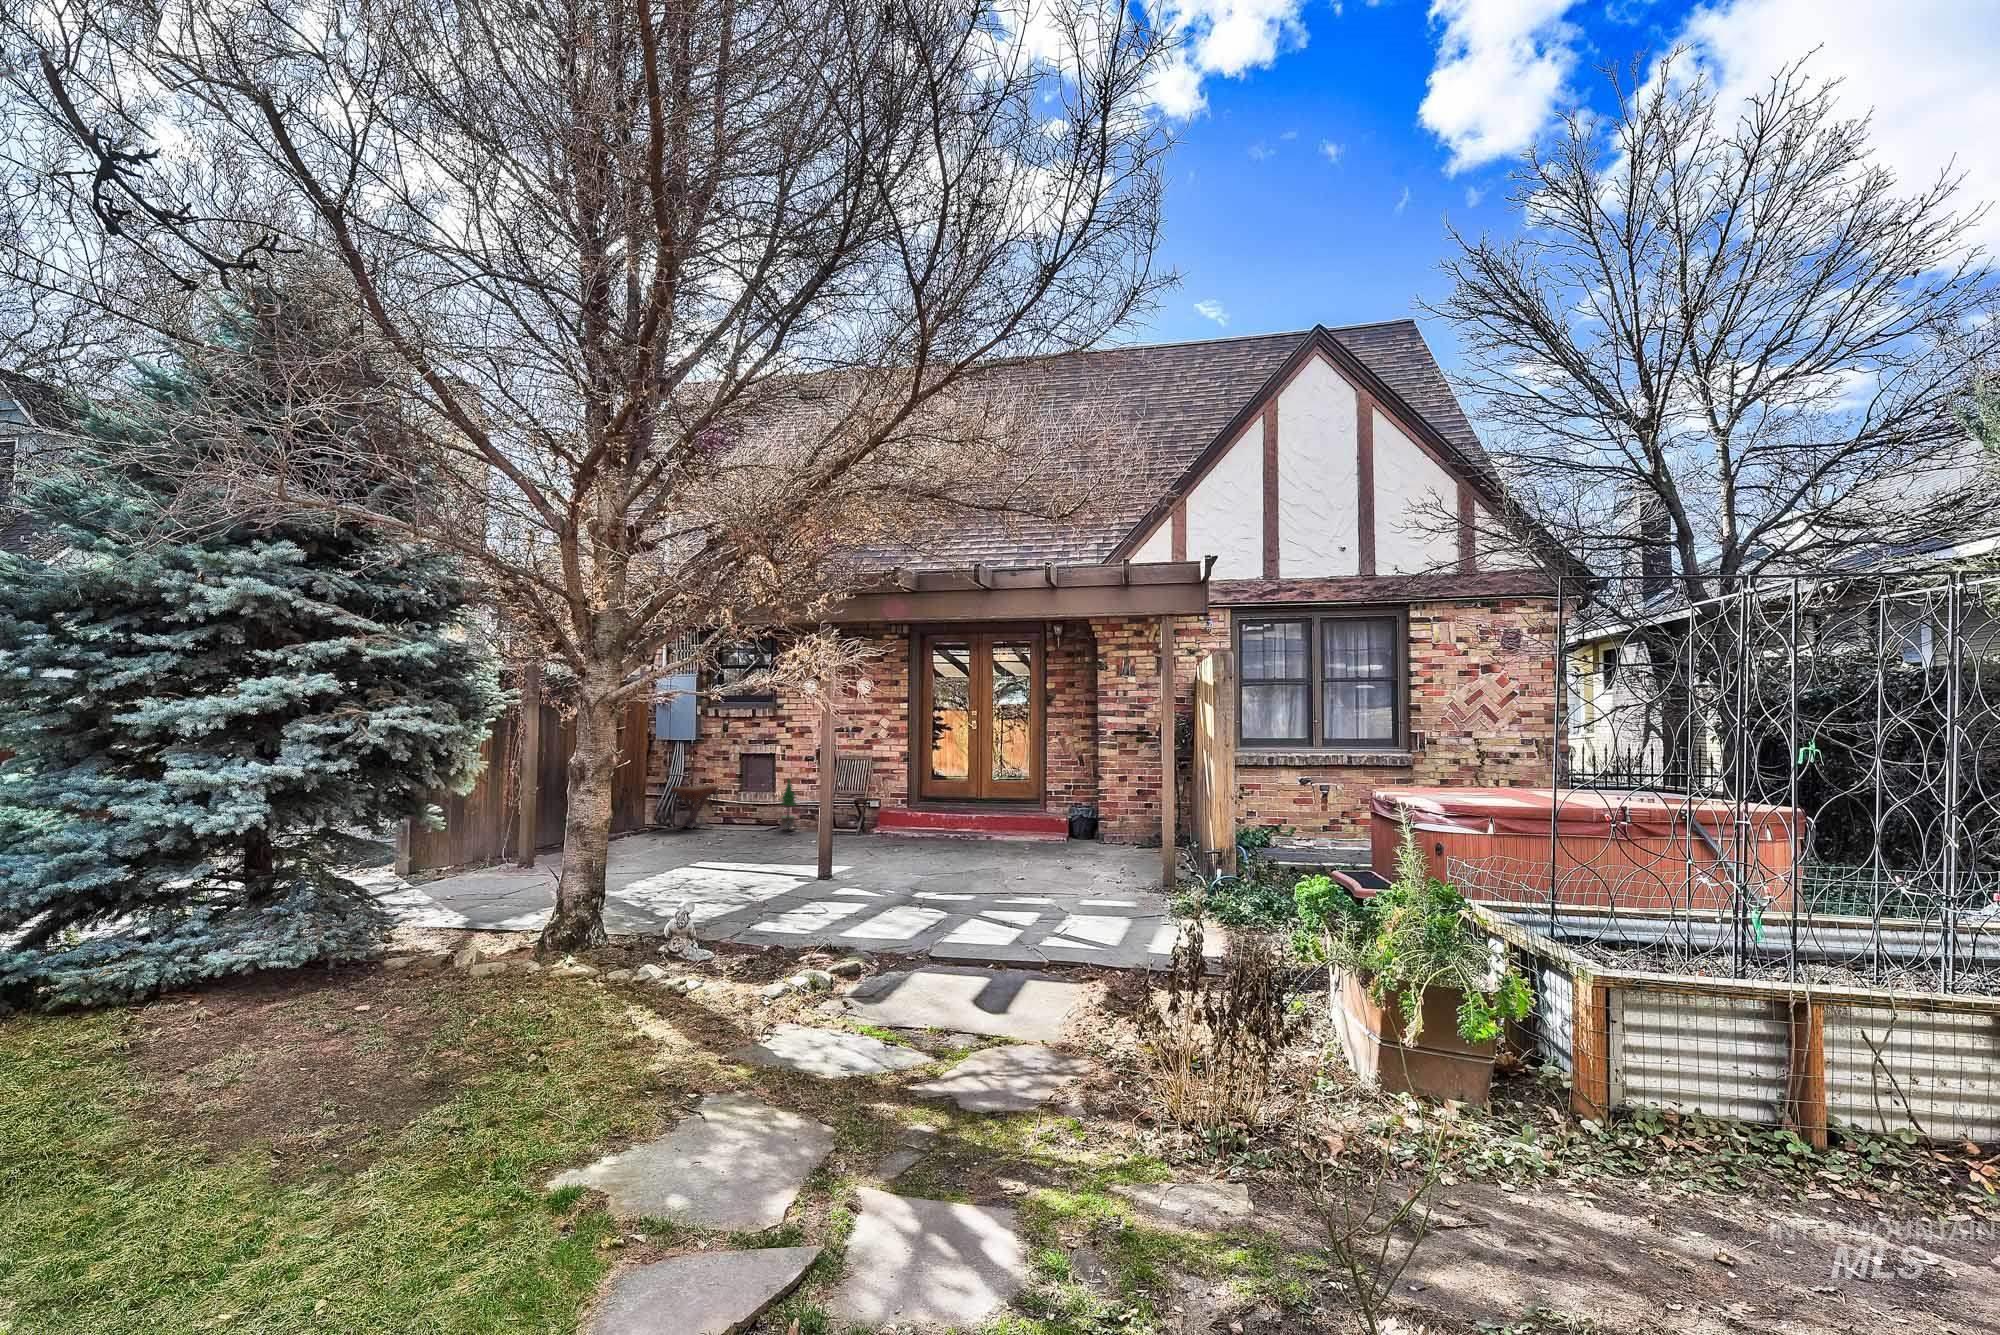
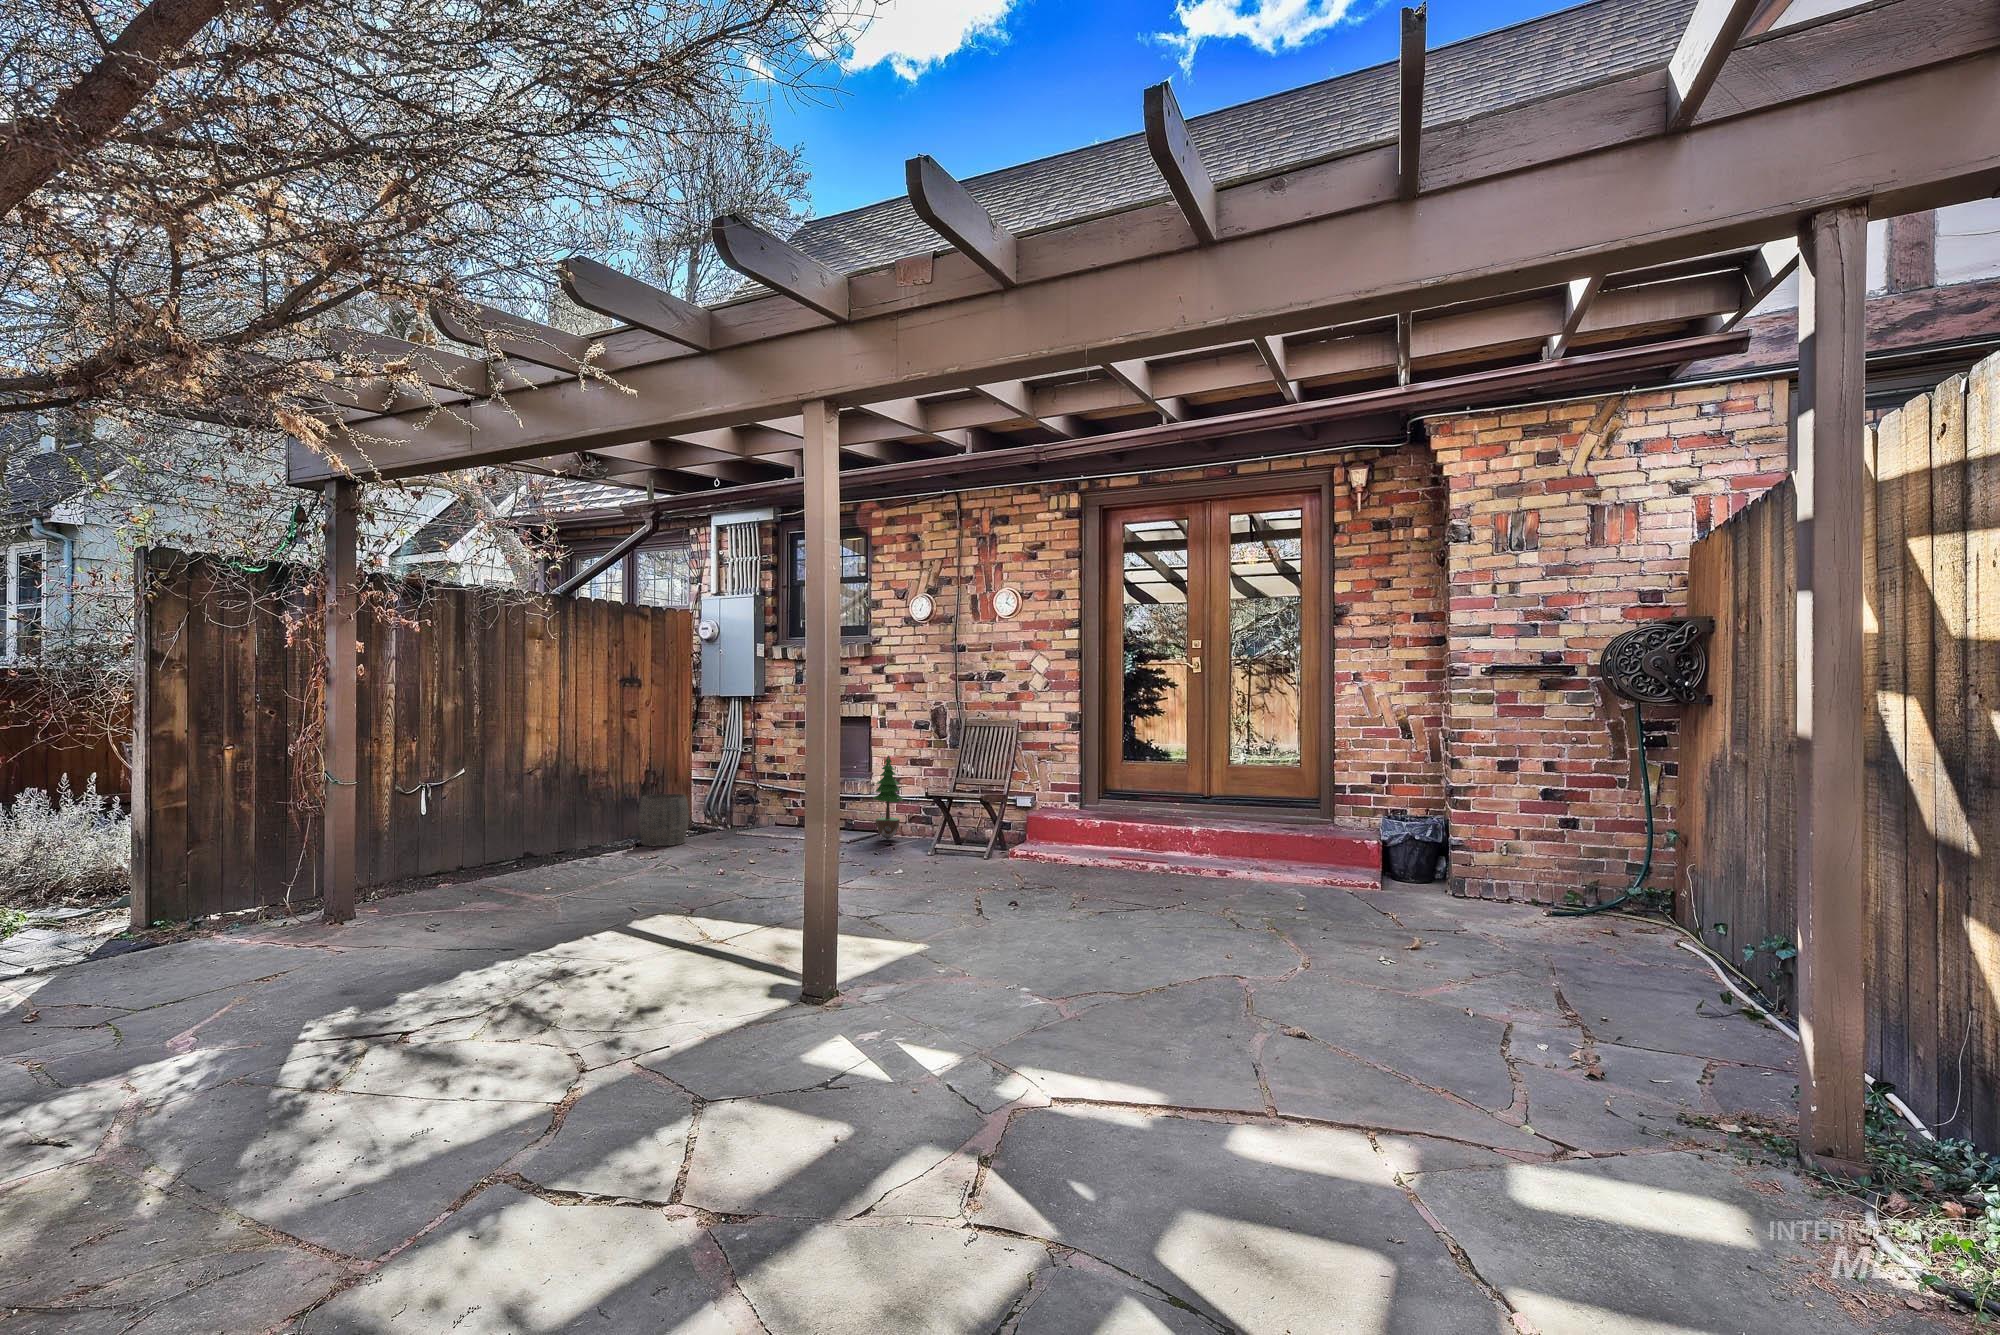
side table: present [671,785,718,828] -> none [715,766,787,835]
woven basket: none [631,803,663,836] -> present [639,794,689,847]

